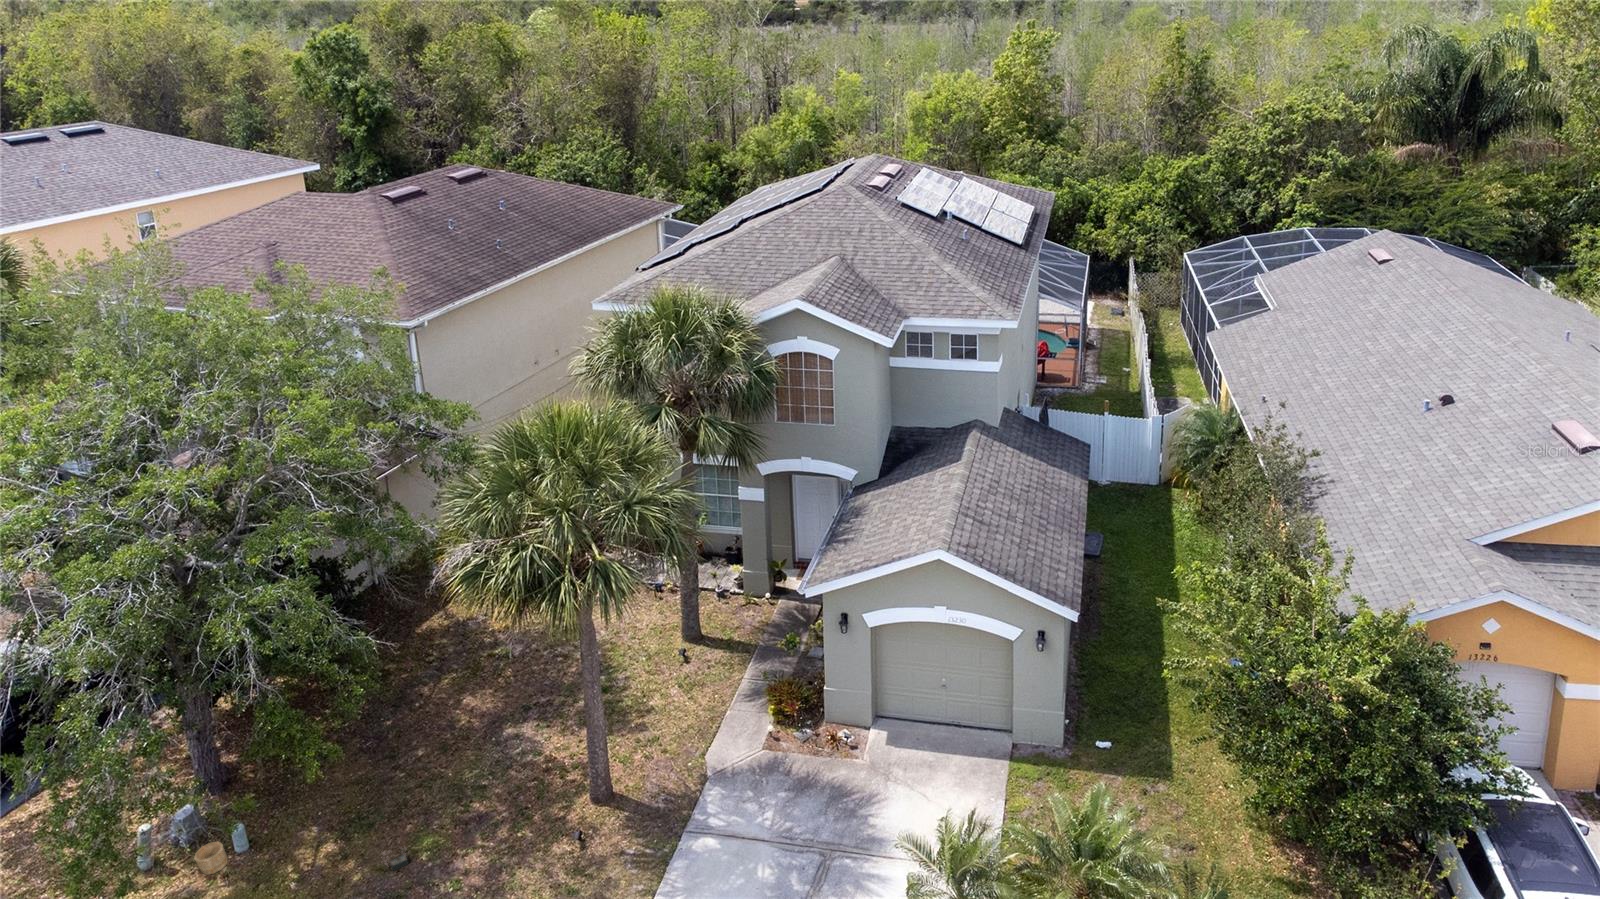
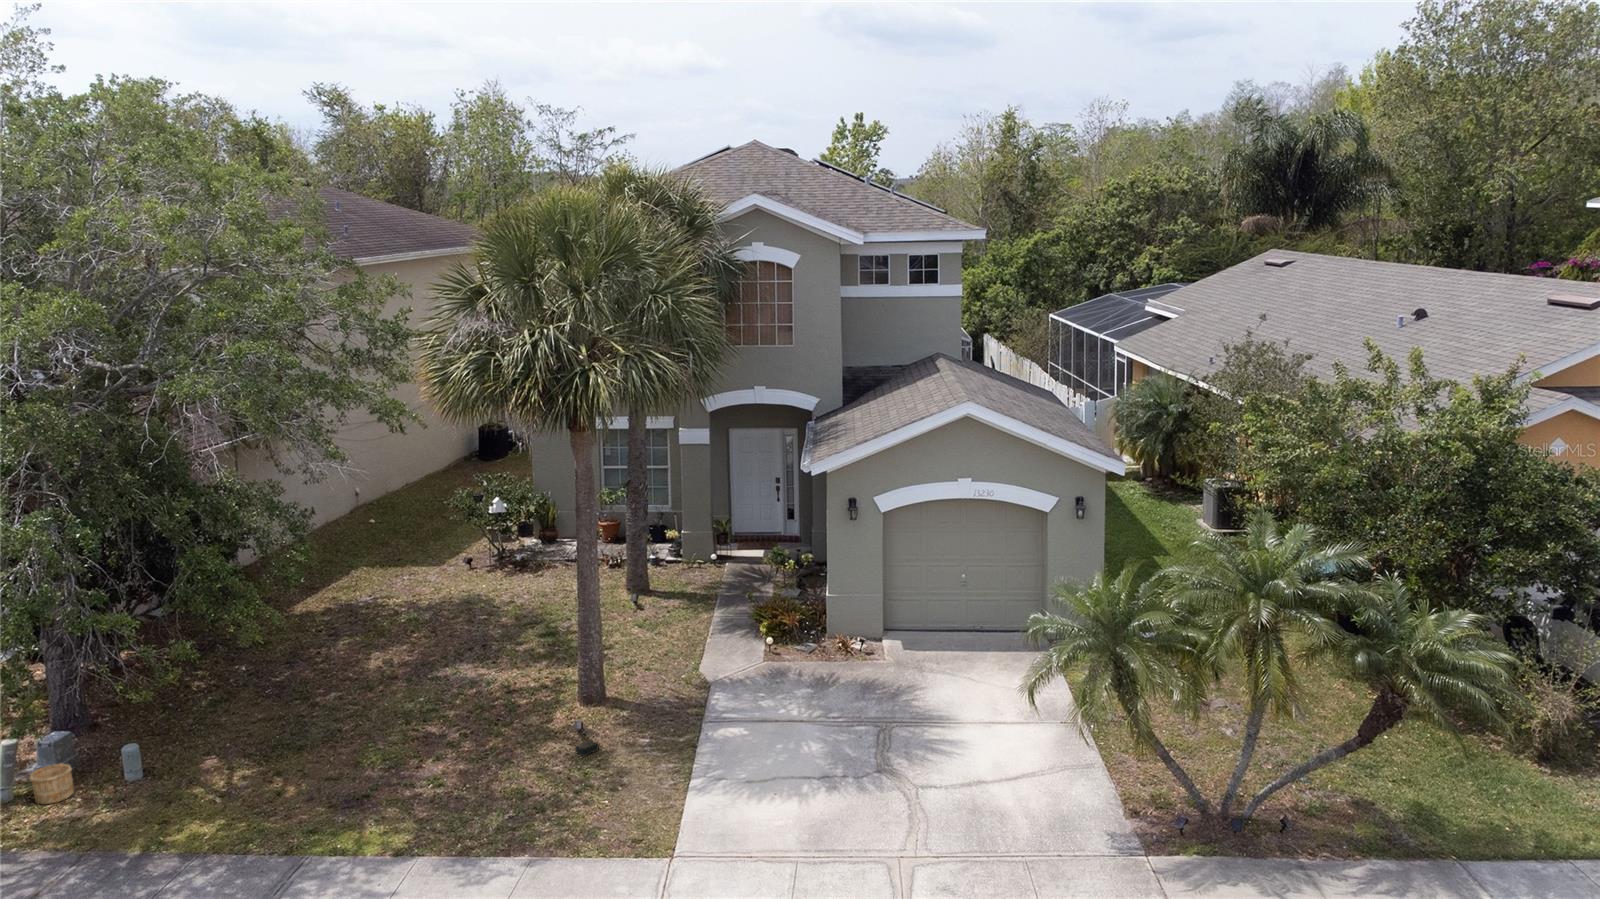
decorative plant: present [383,848,408,871] -> present [574,729,599,756]

